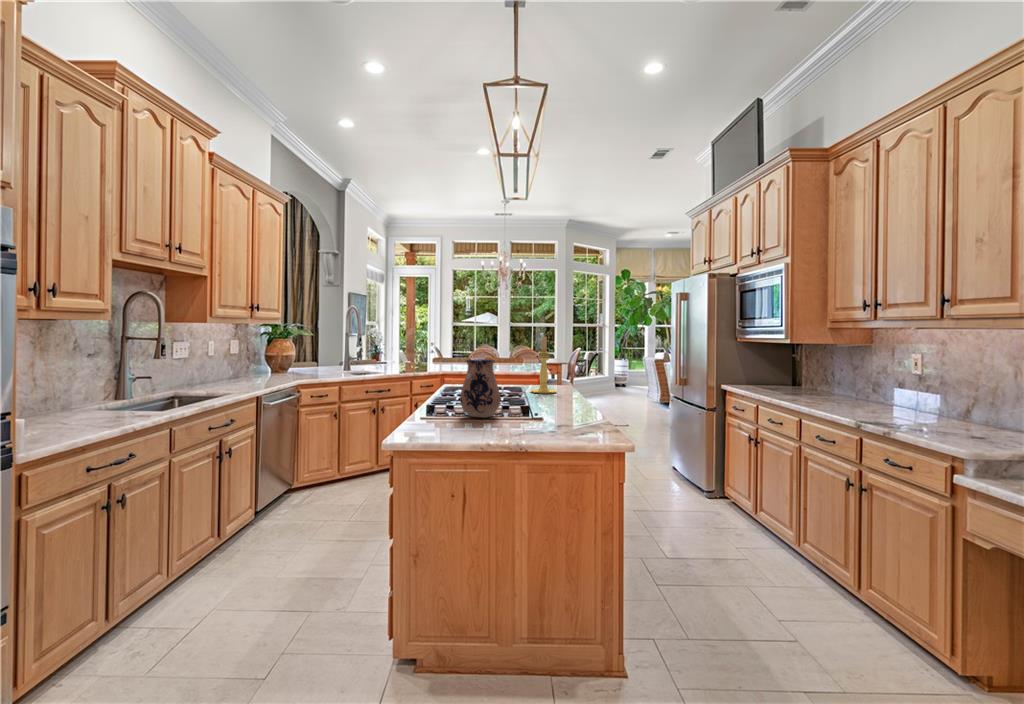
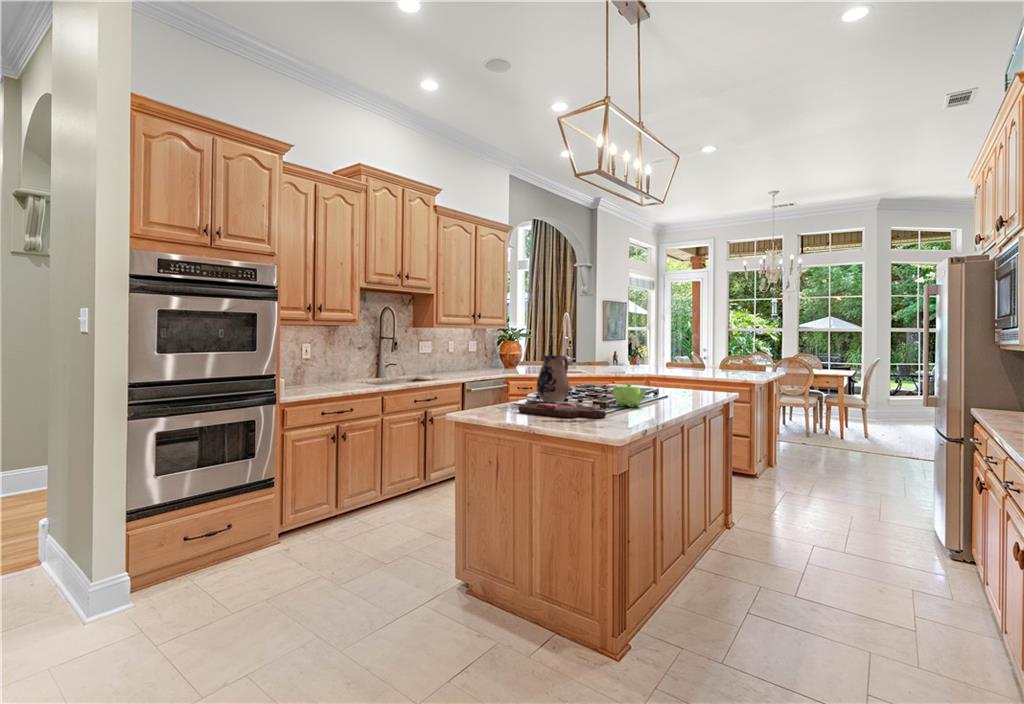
candle holder: present [530,336,557,394] -> none [662,338,689,394]
teapot: none [547,389,586,415] -> present [612,383,646,407]
cutting board: none [494,418,604,438] -> present [518,402,606,418]

